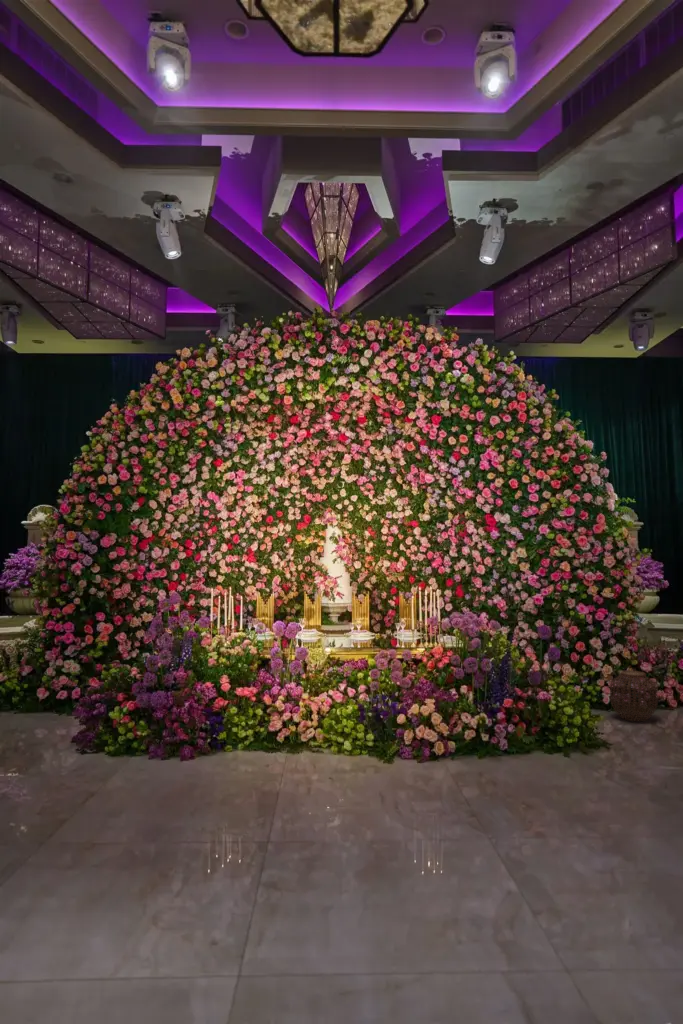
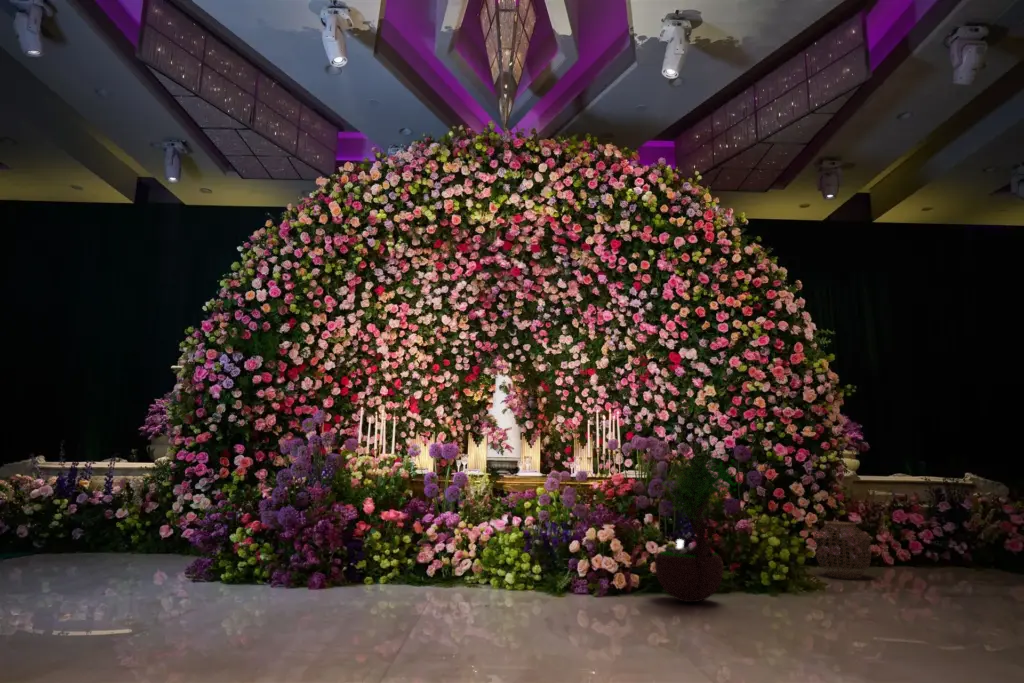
potted tree: none [470,635,545,766] -> present [655,444,736,602]

